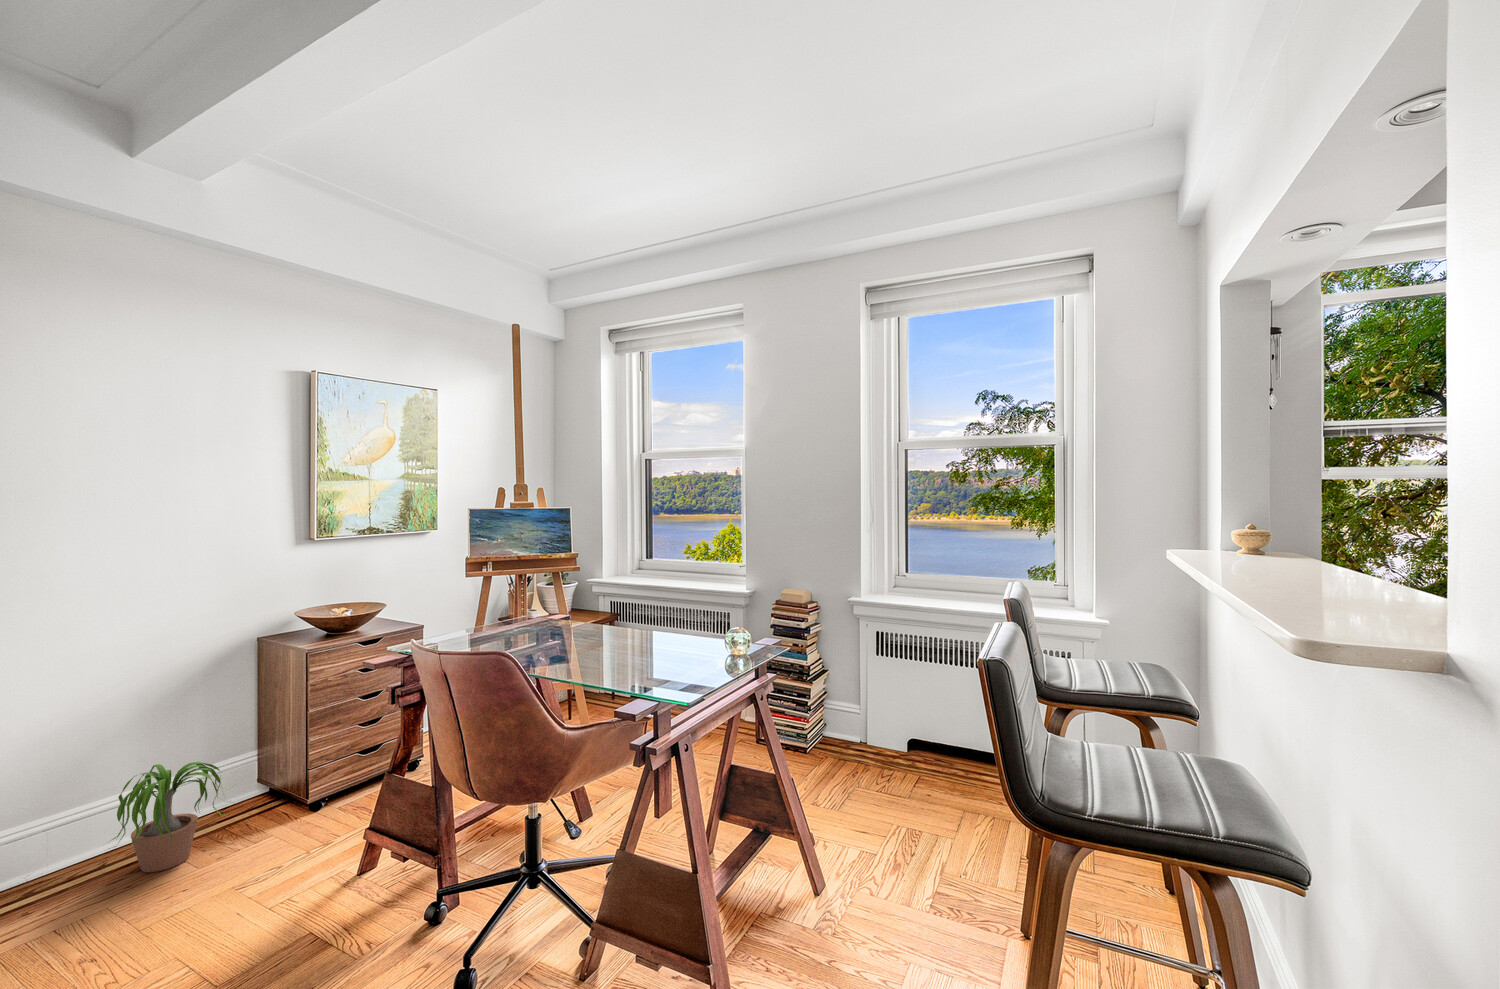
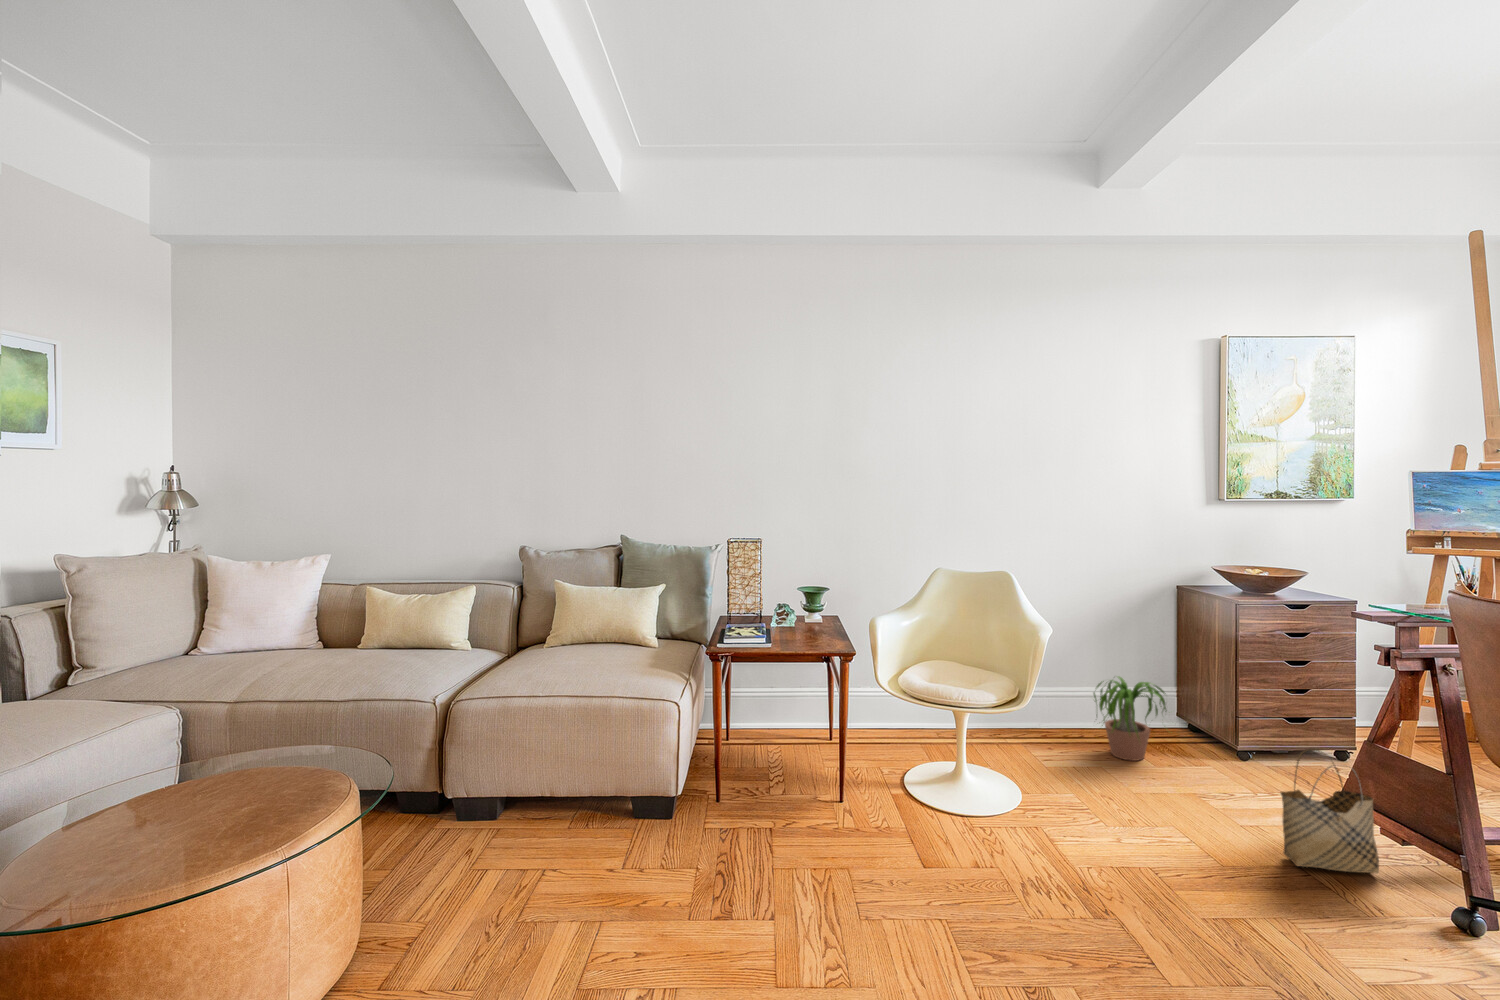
woven basket: none [292,796,387,936] -> present [1280,748,1379,874]

